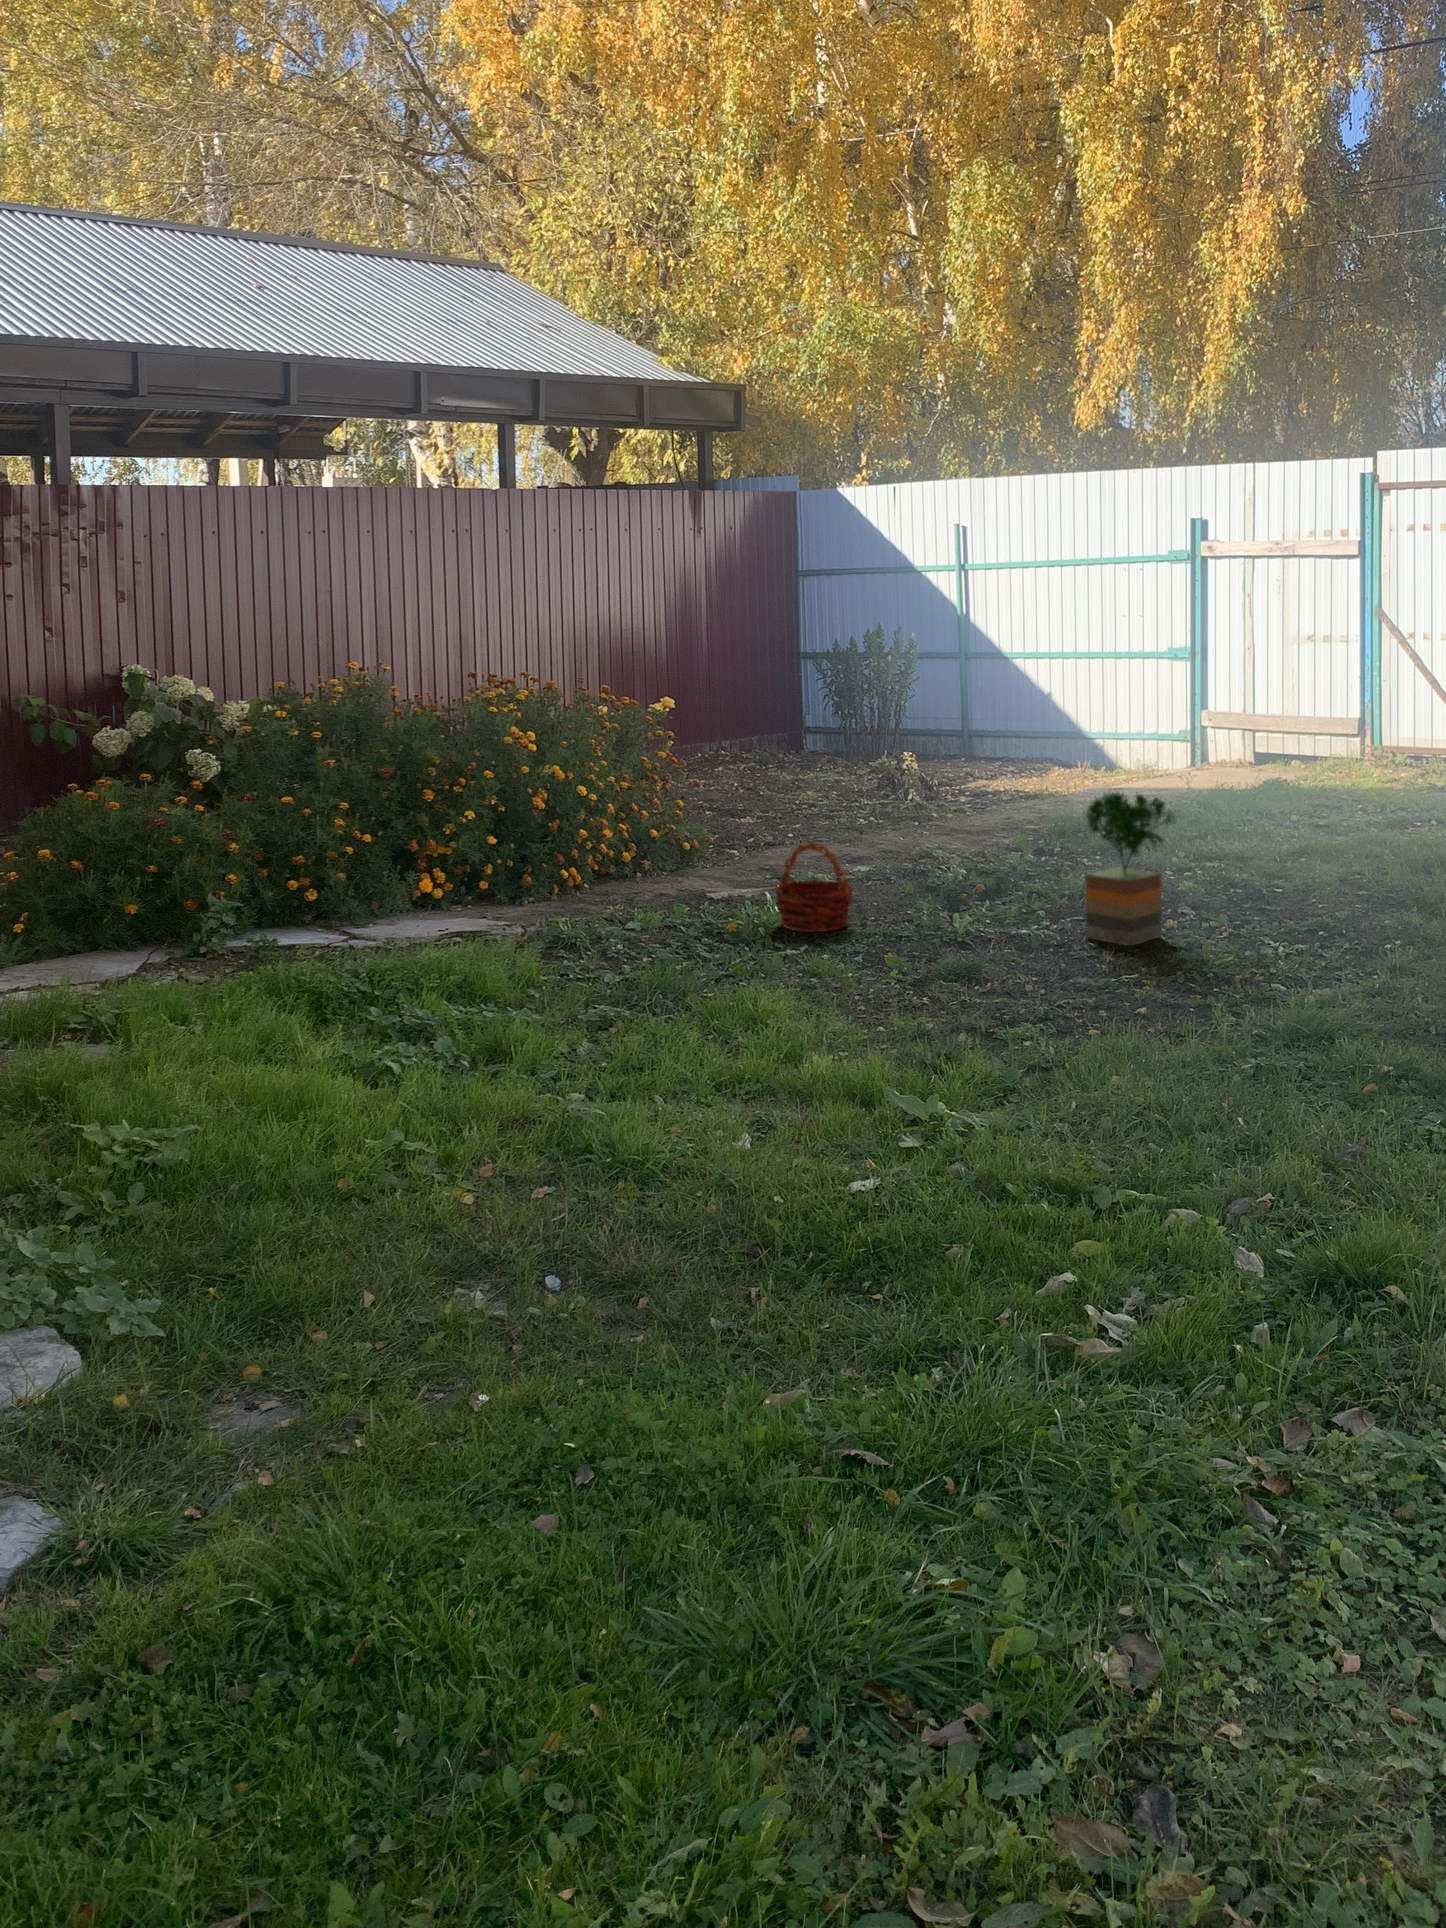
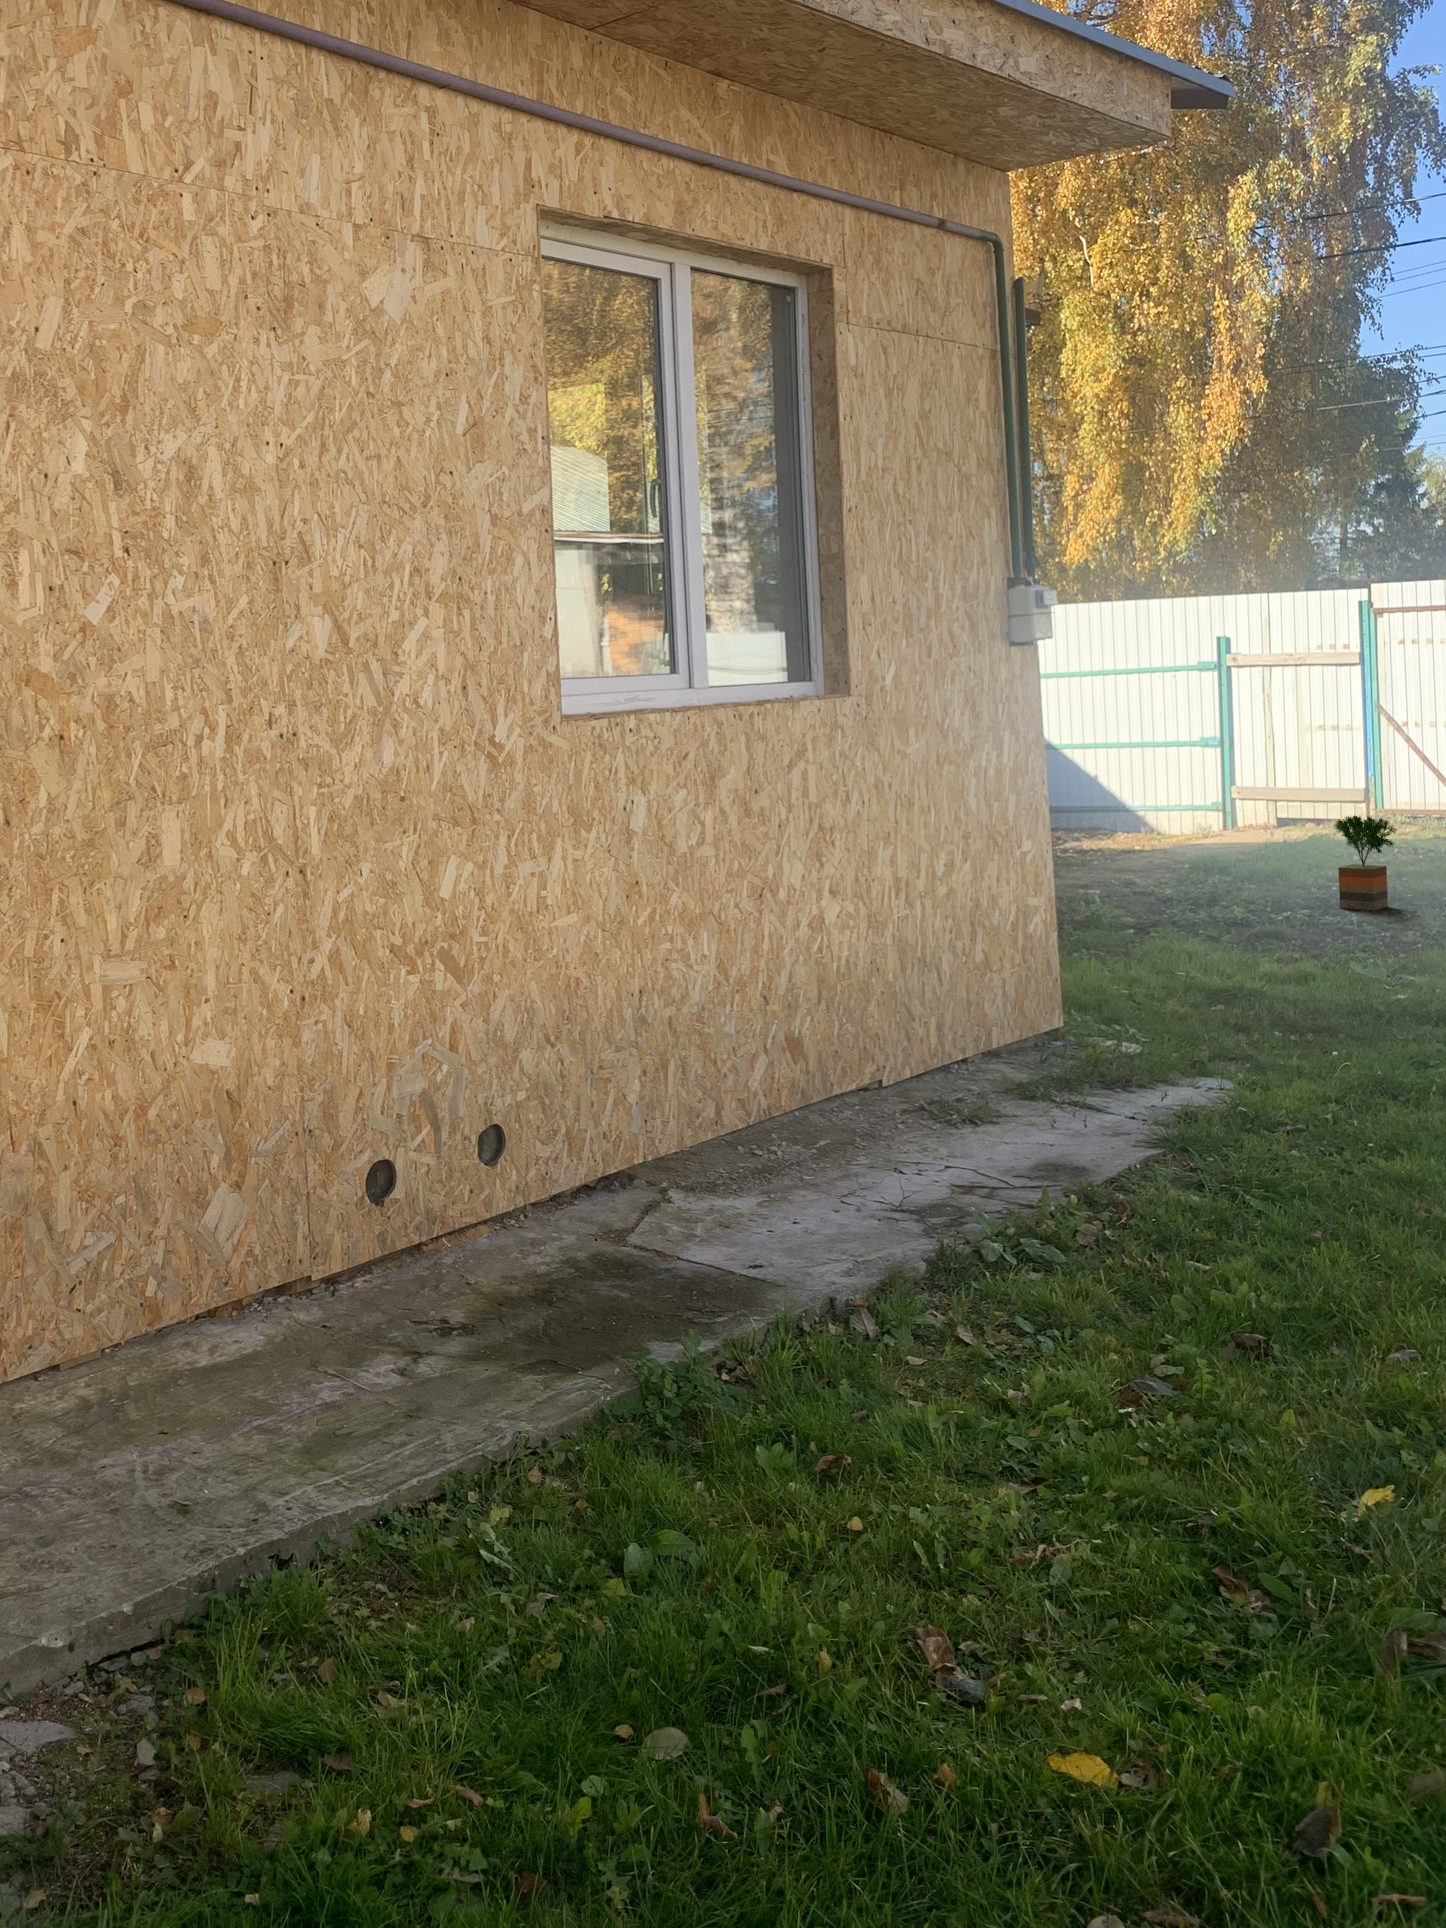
basket: present [775,842,854,932] -> none [1124,854,1177,911]

